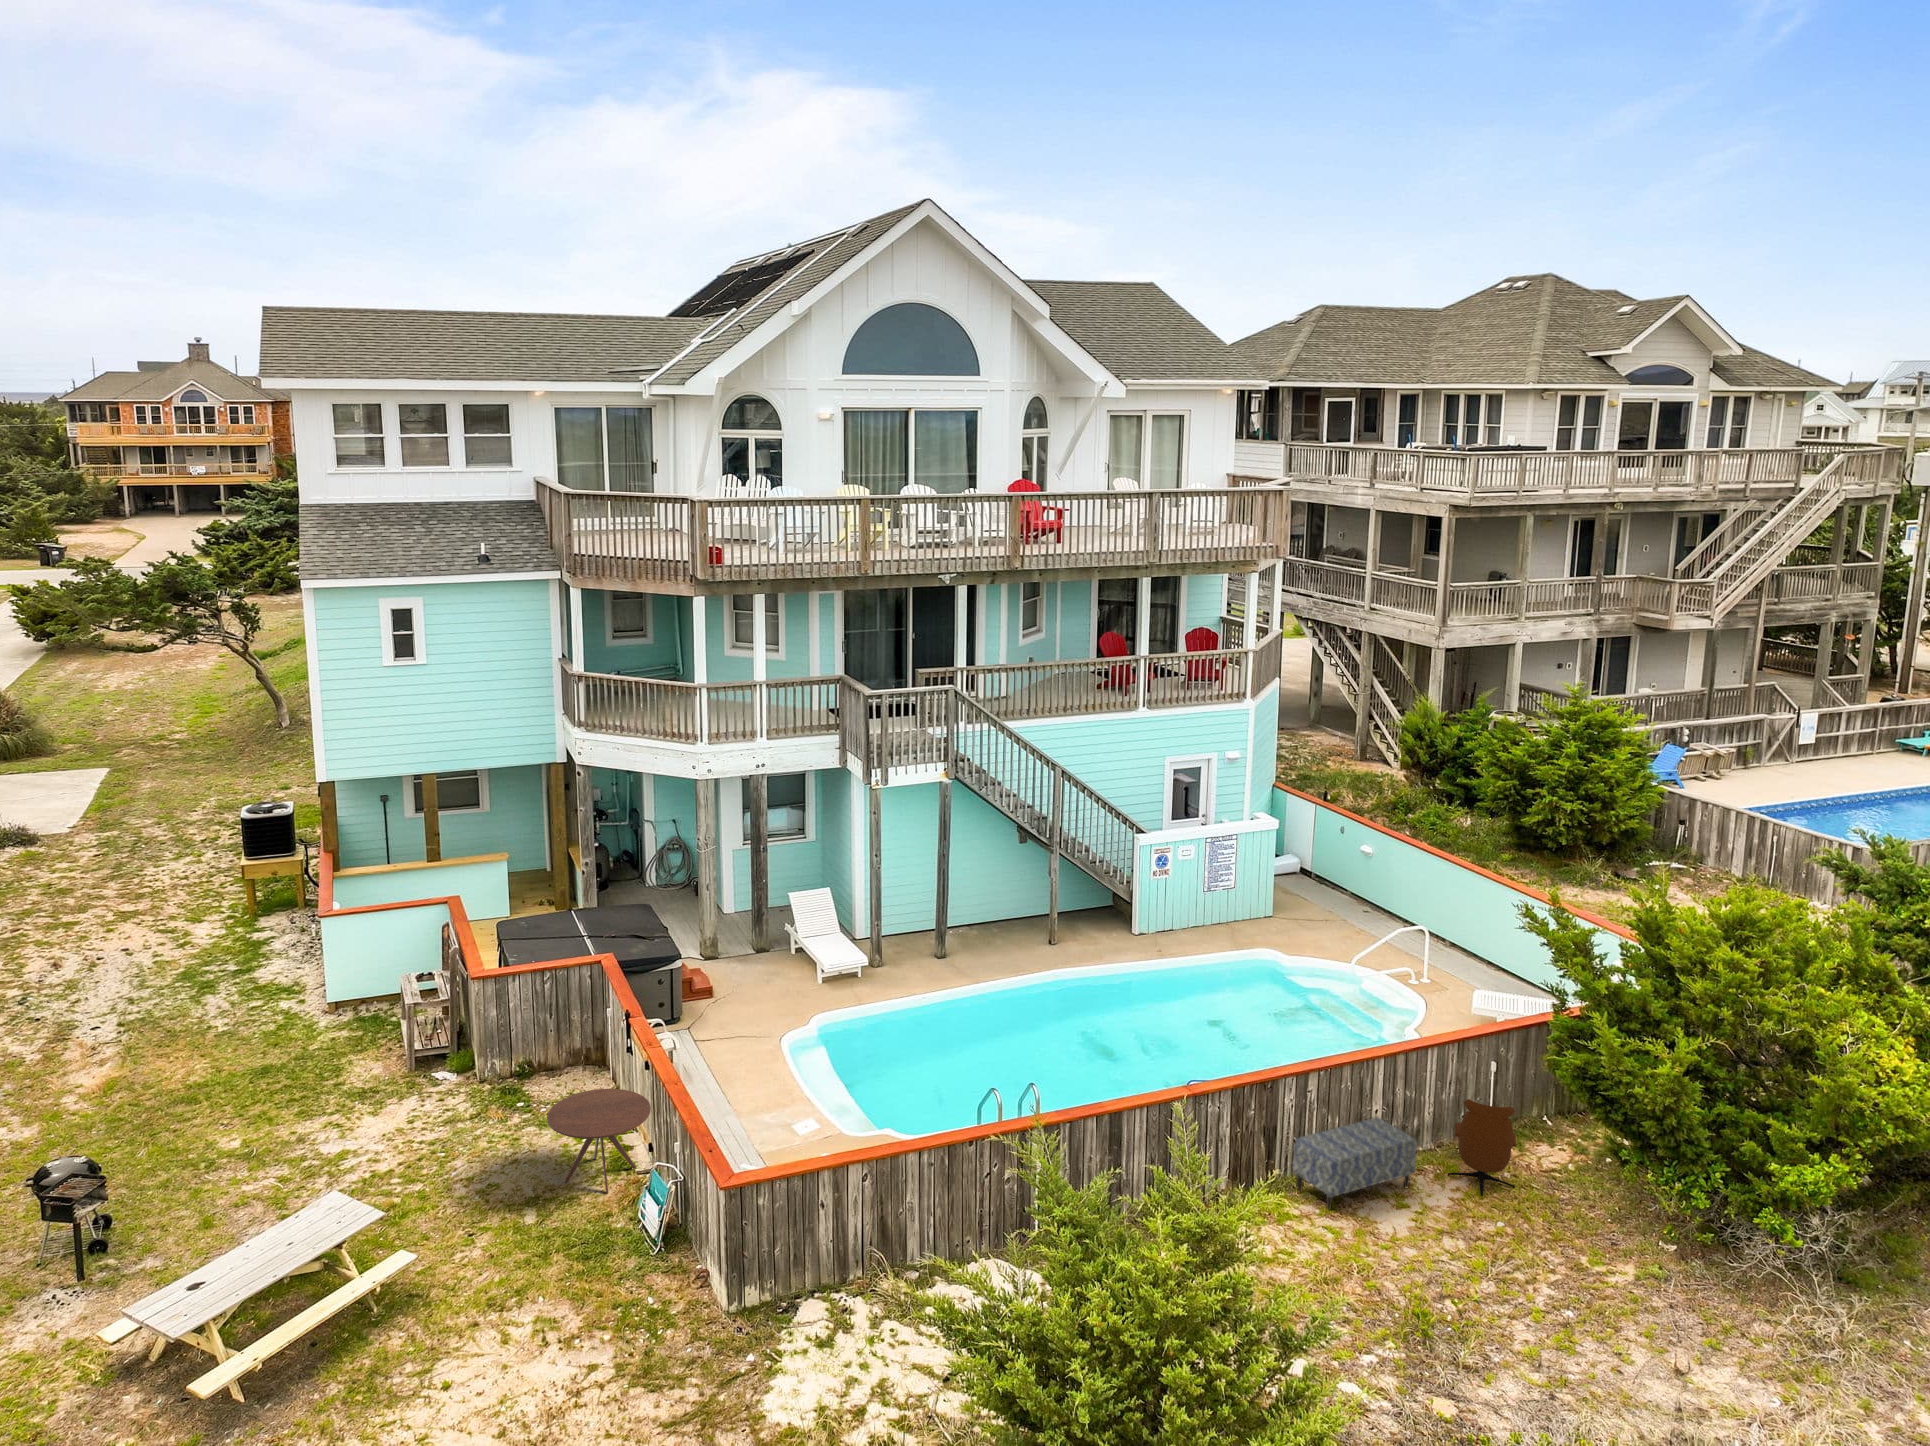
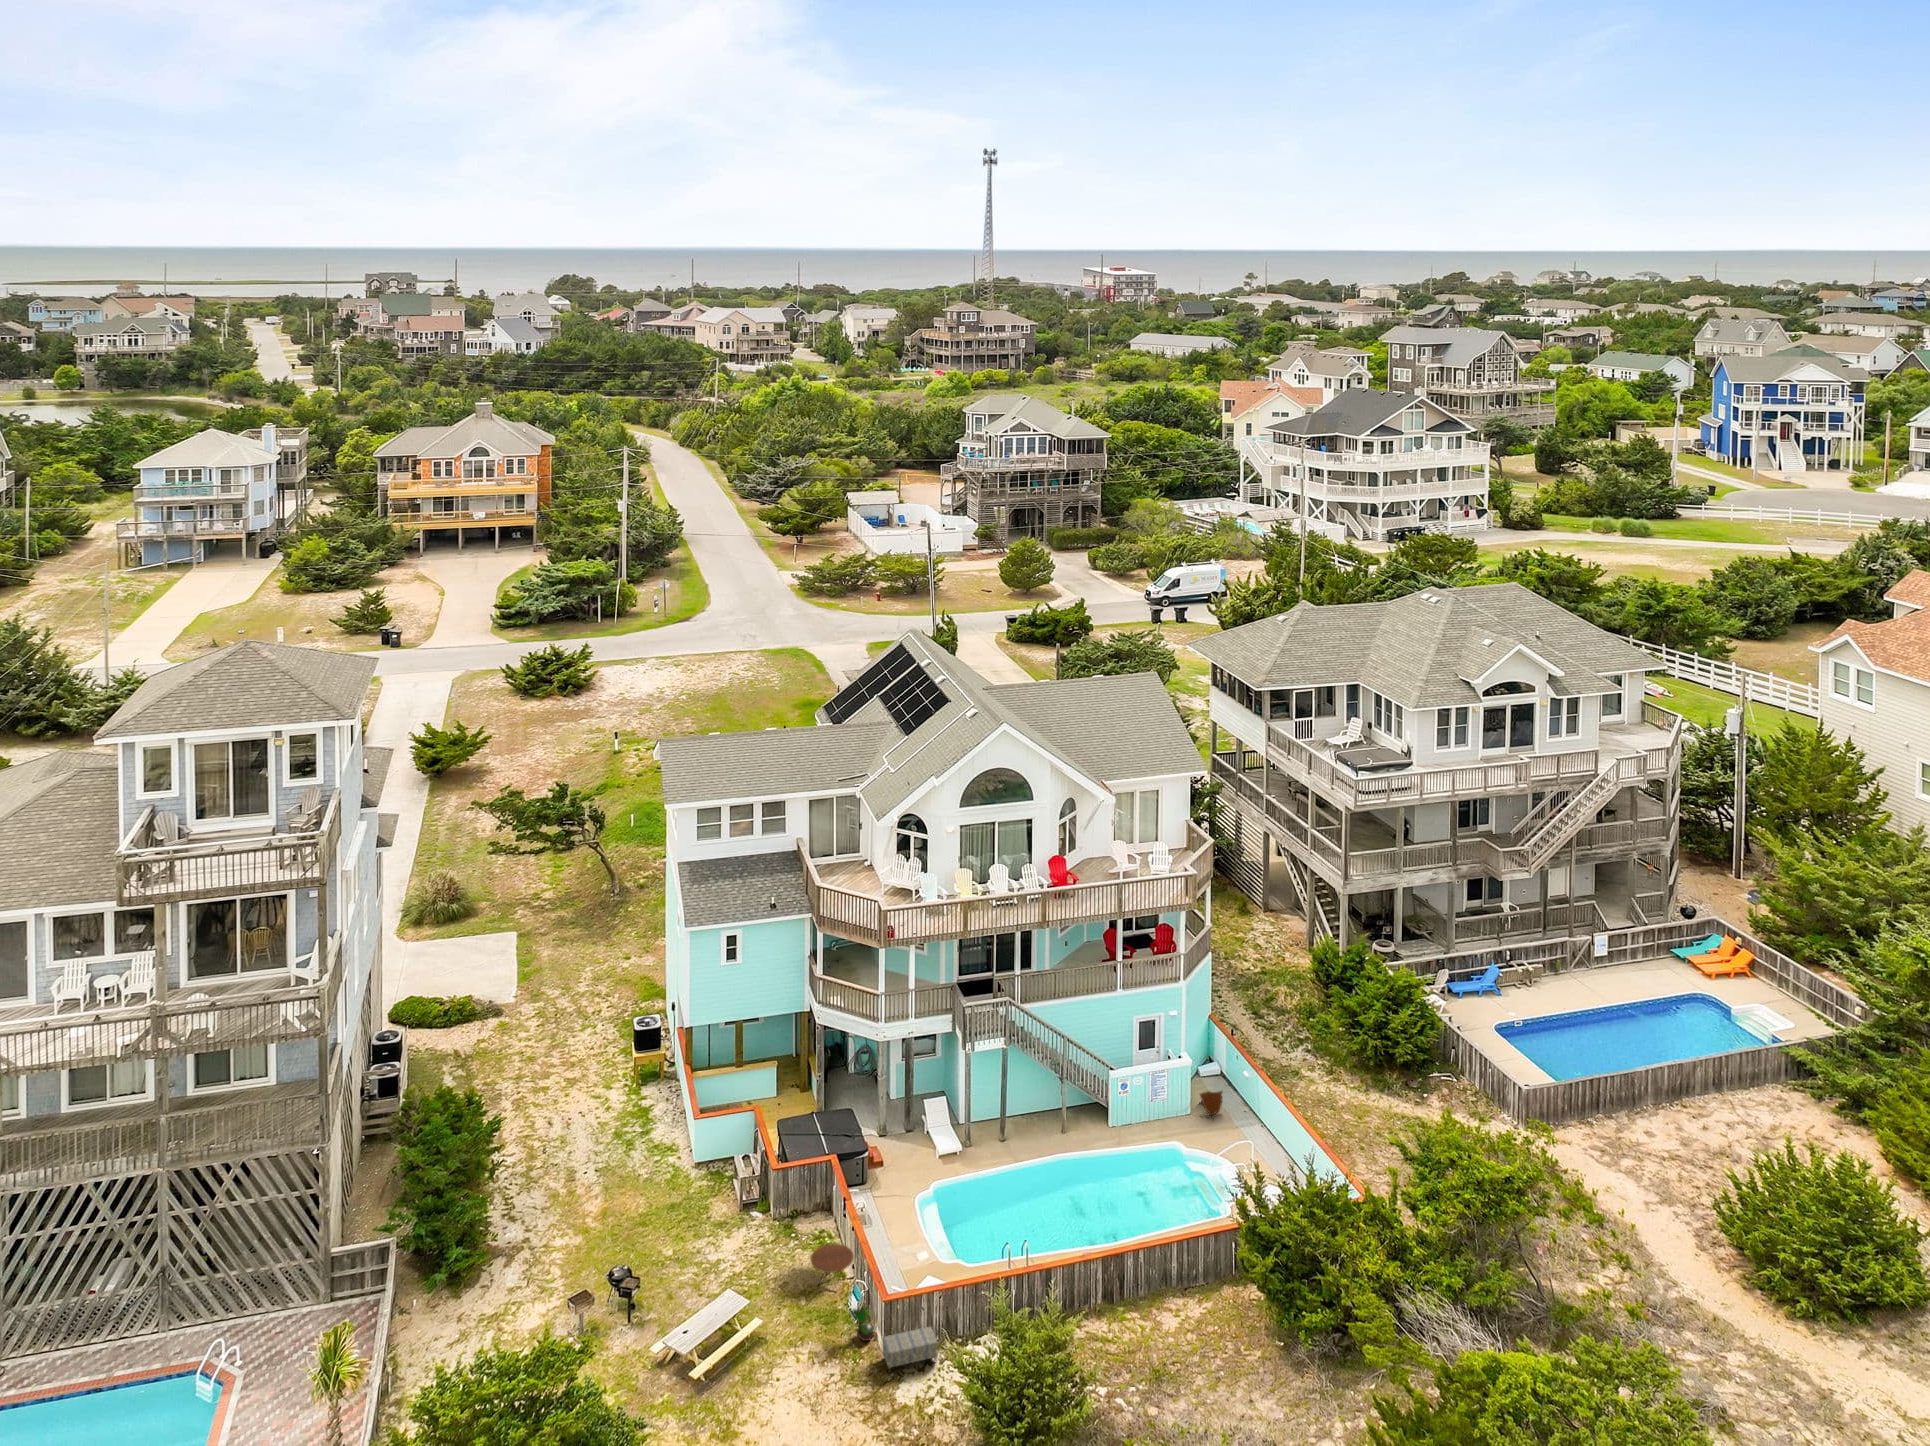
lounge chair: present [1448,1099,1516,1196] -> present [1200,1091,1222,1116]
bench: present [1293,1118,1417,1210] -> present [882,1327,938,1372]
potted tree: none [635,1186,700,1286] -> present [850,1309,874,1341]

